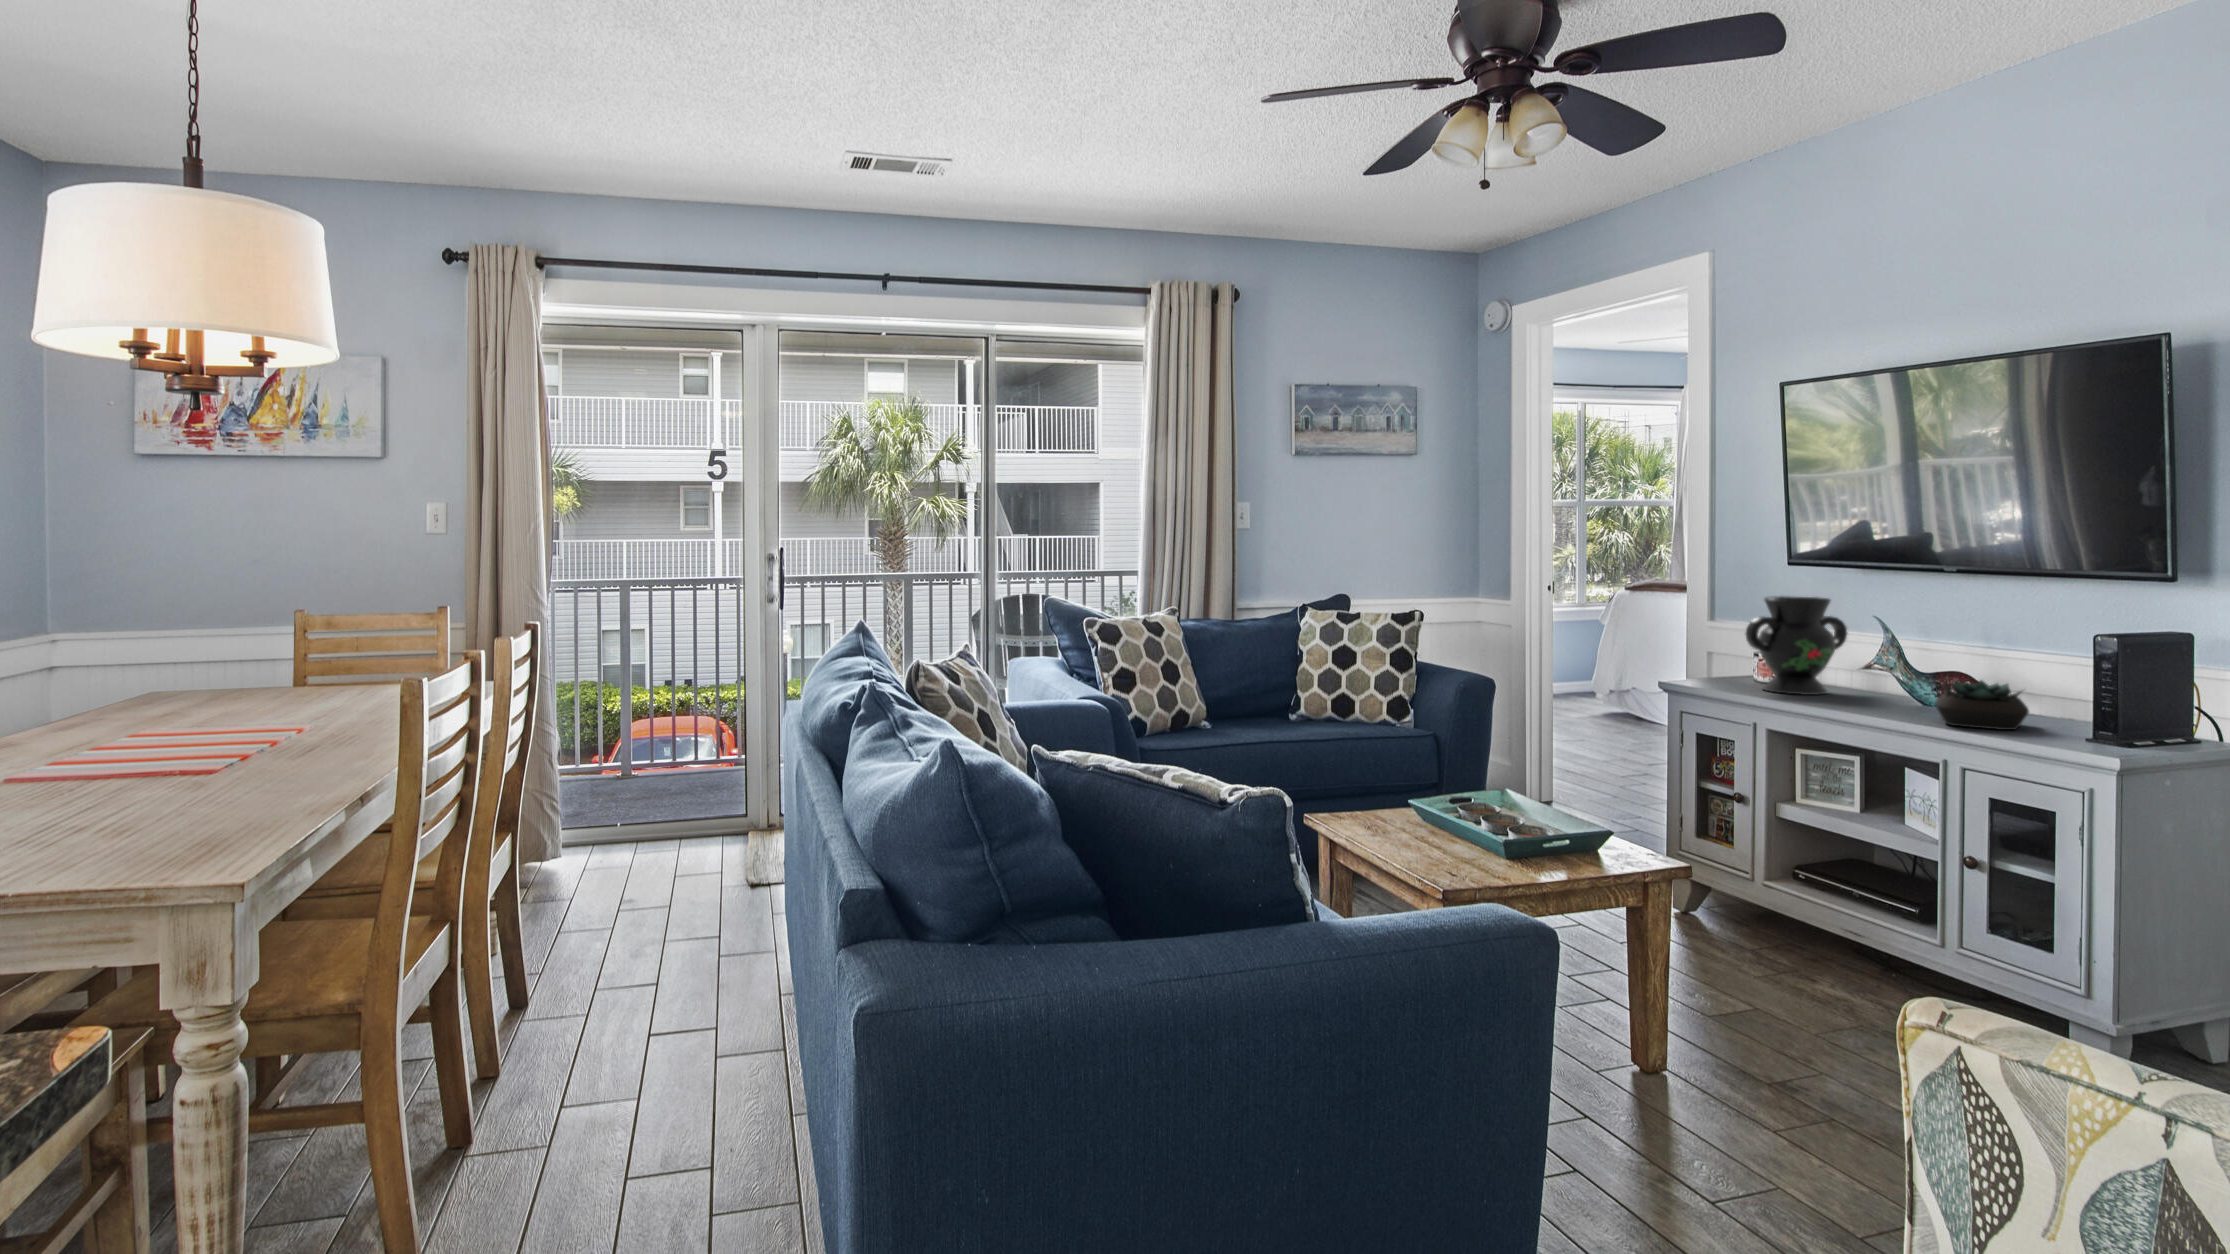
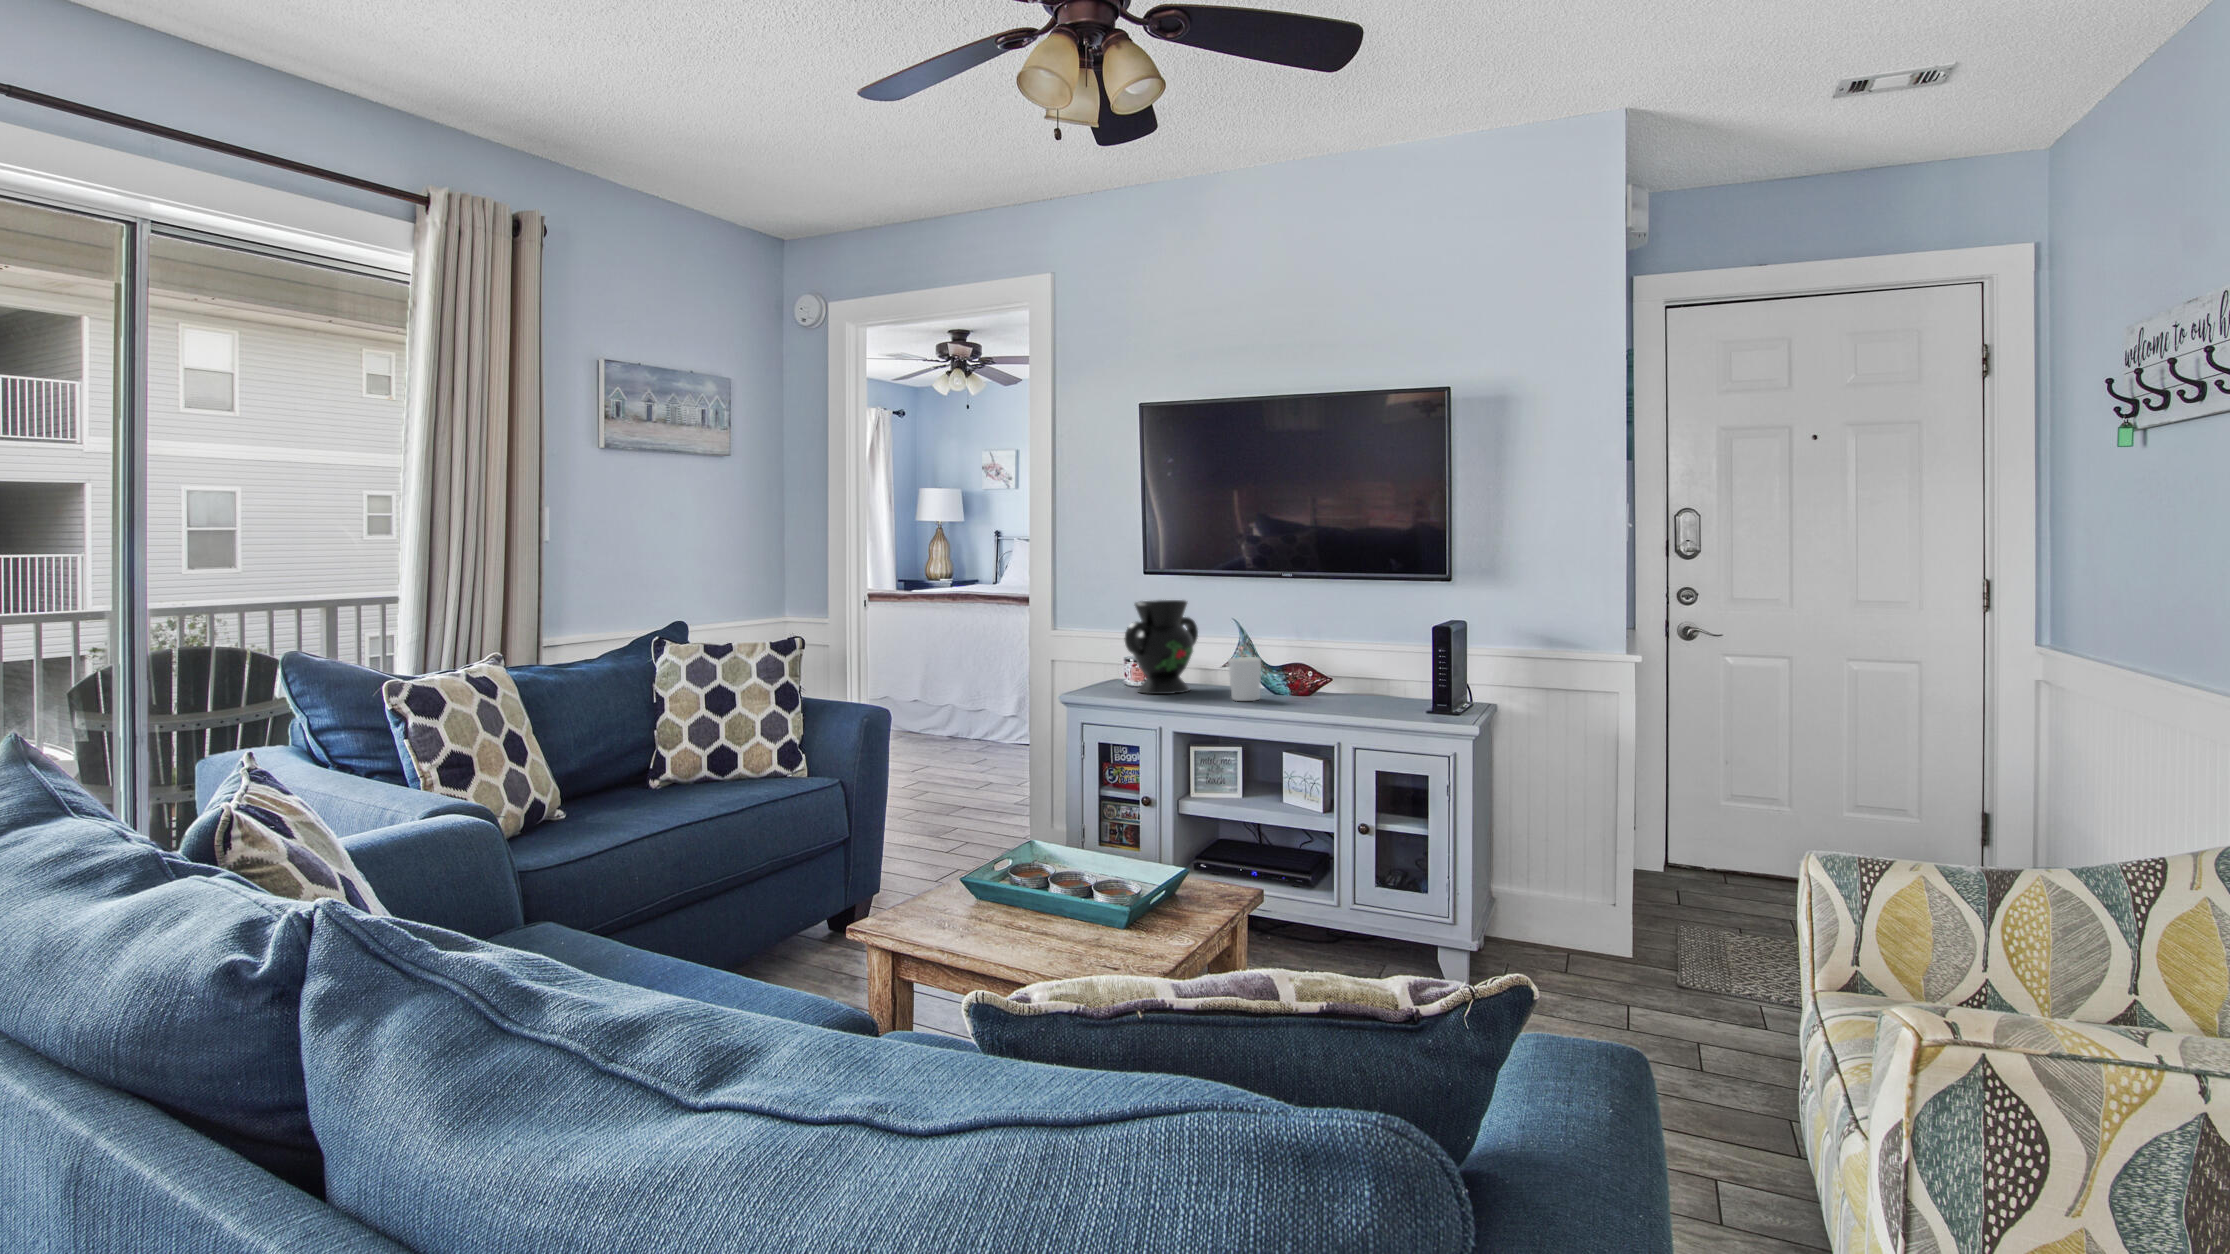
candle holder: none [1863,663,1908,711] -> present [1228,657,1261,701]
succulent plant: present [1935,680,2029,730] -> none [1289,665,1360,709]

